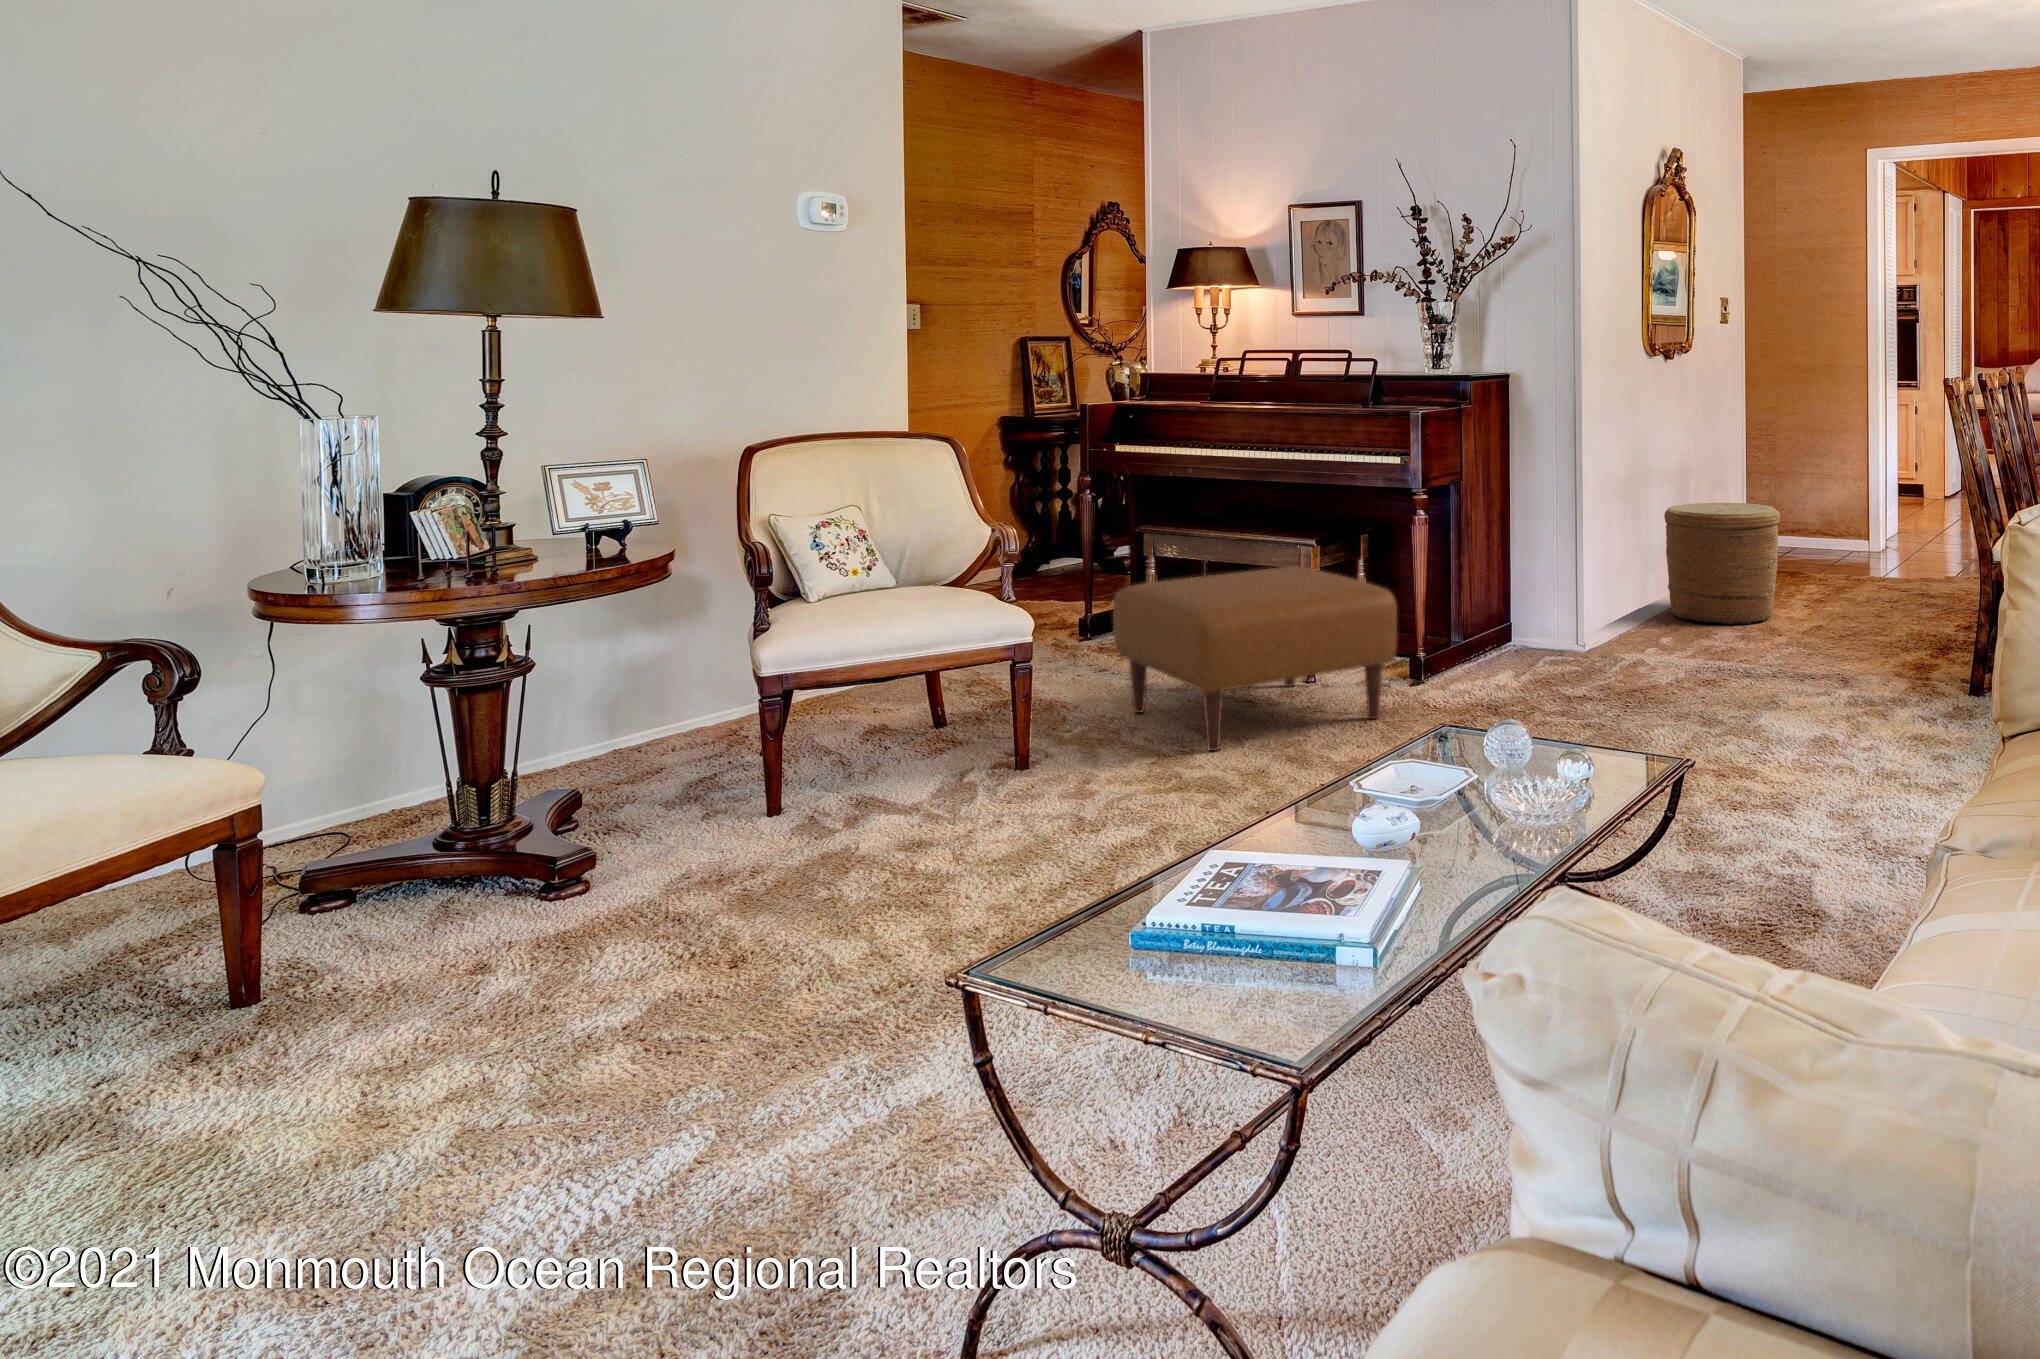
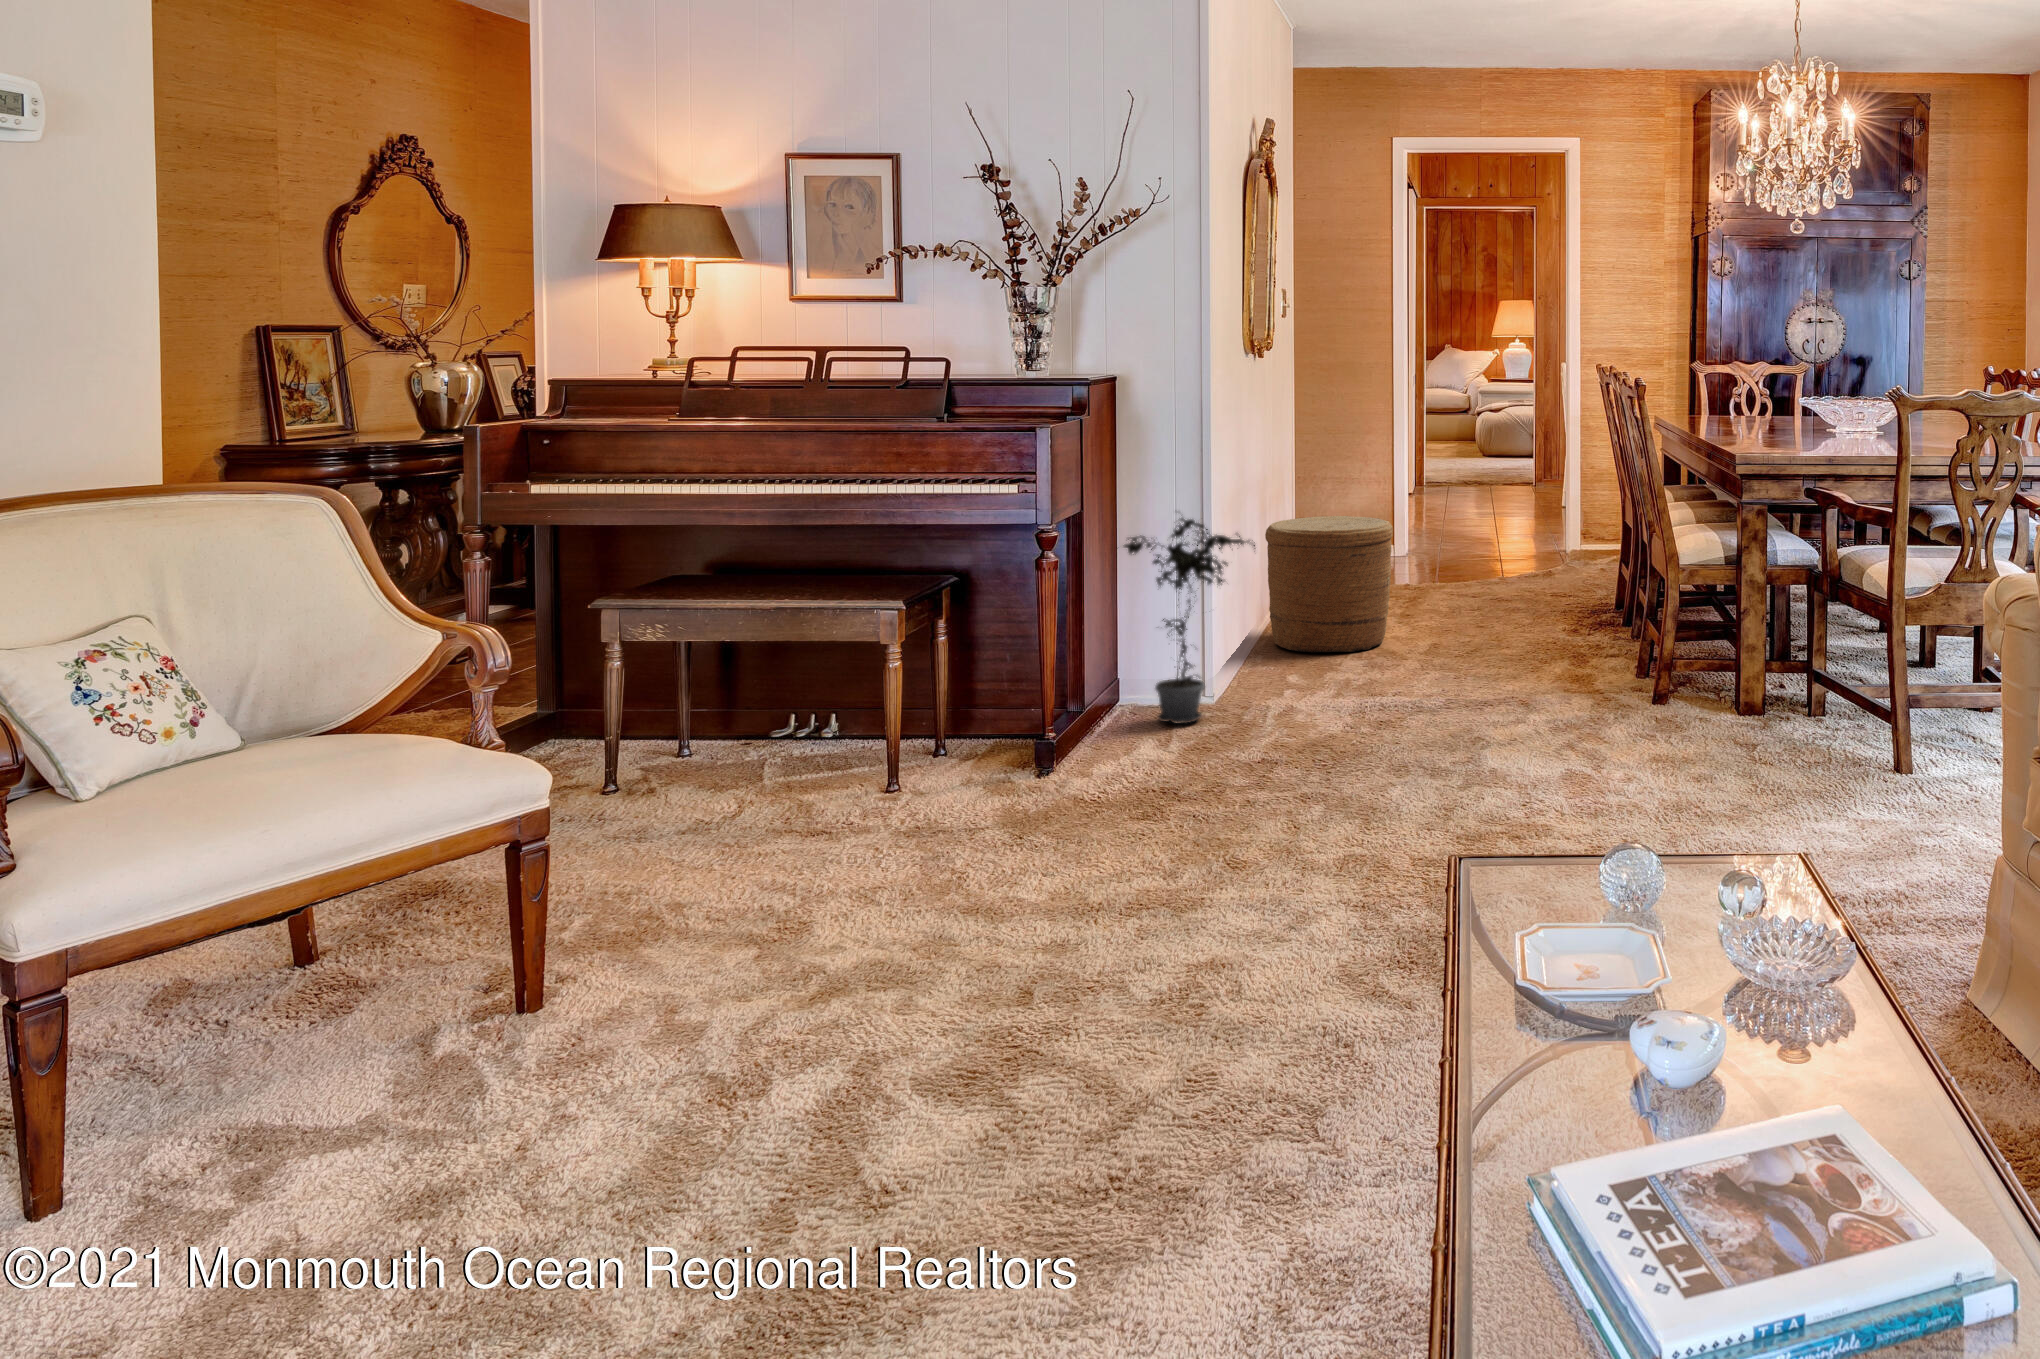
potted plant: none [1491,486,1600,662] -> present [1124,518,1256,723]
ottoman: present [1113,566,1397,751] -> none [628,639,1080,925]

